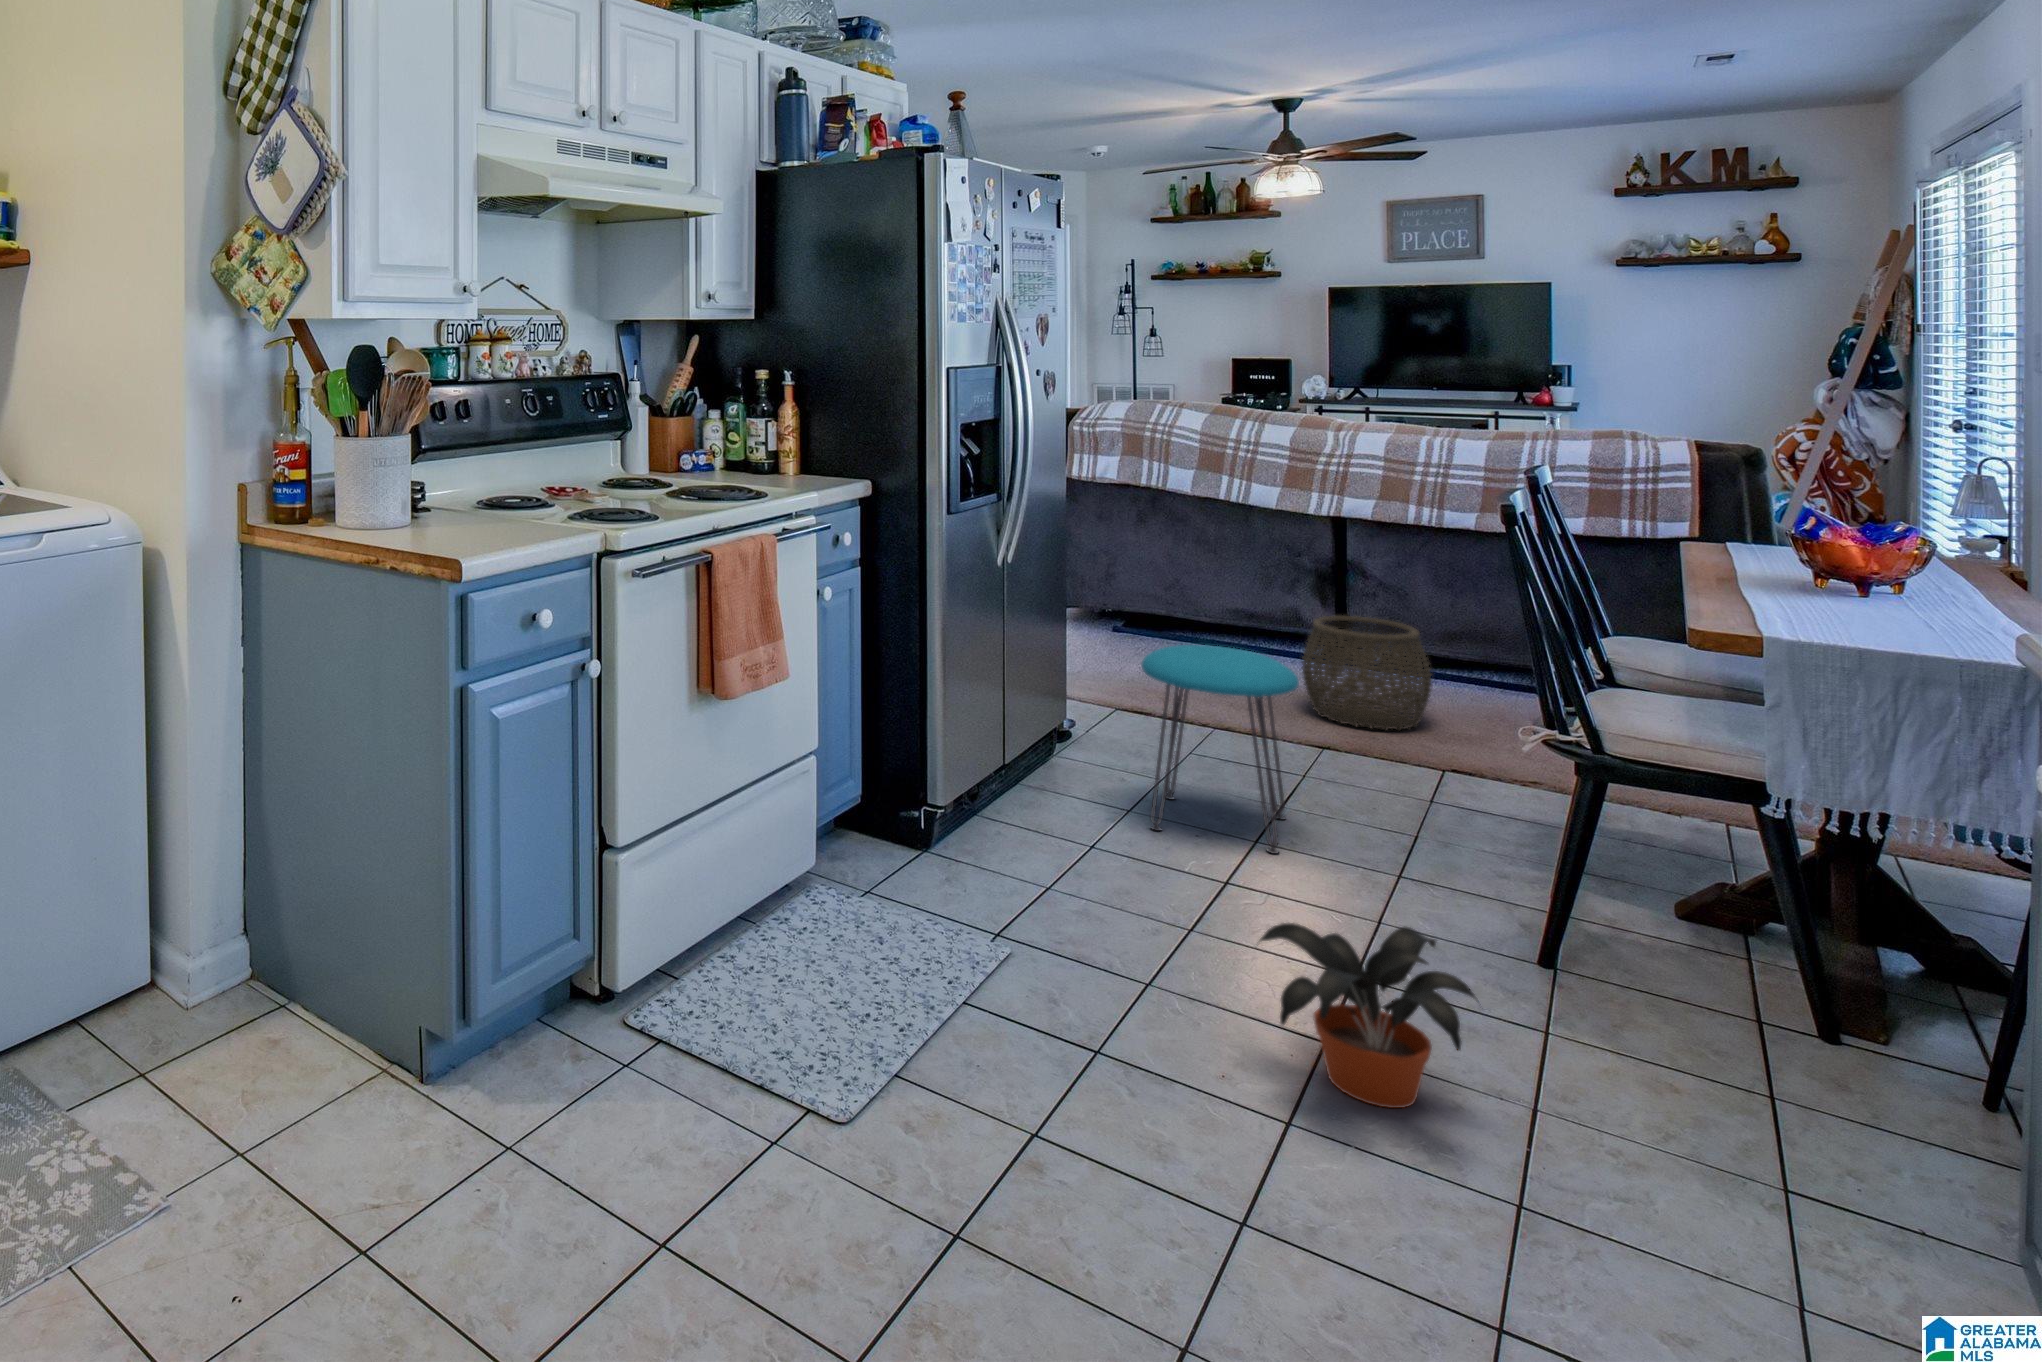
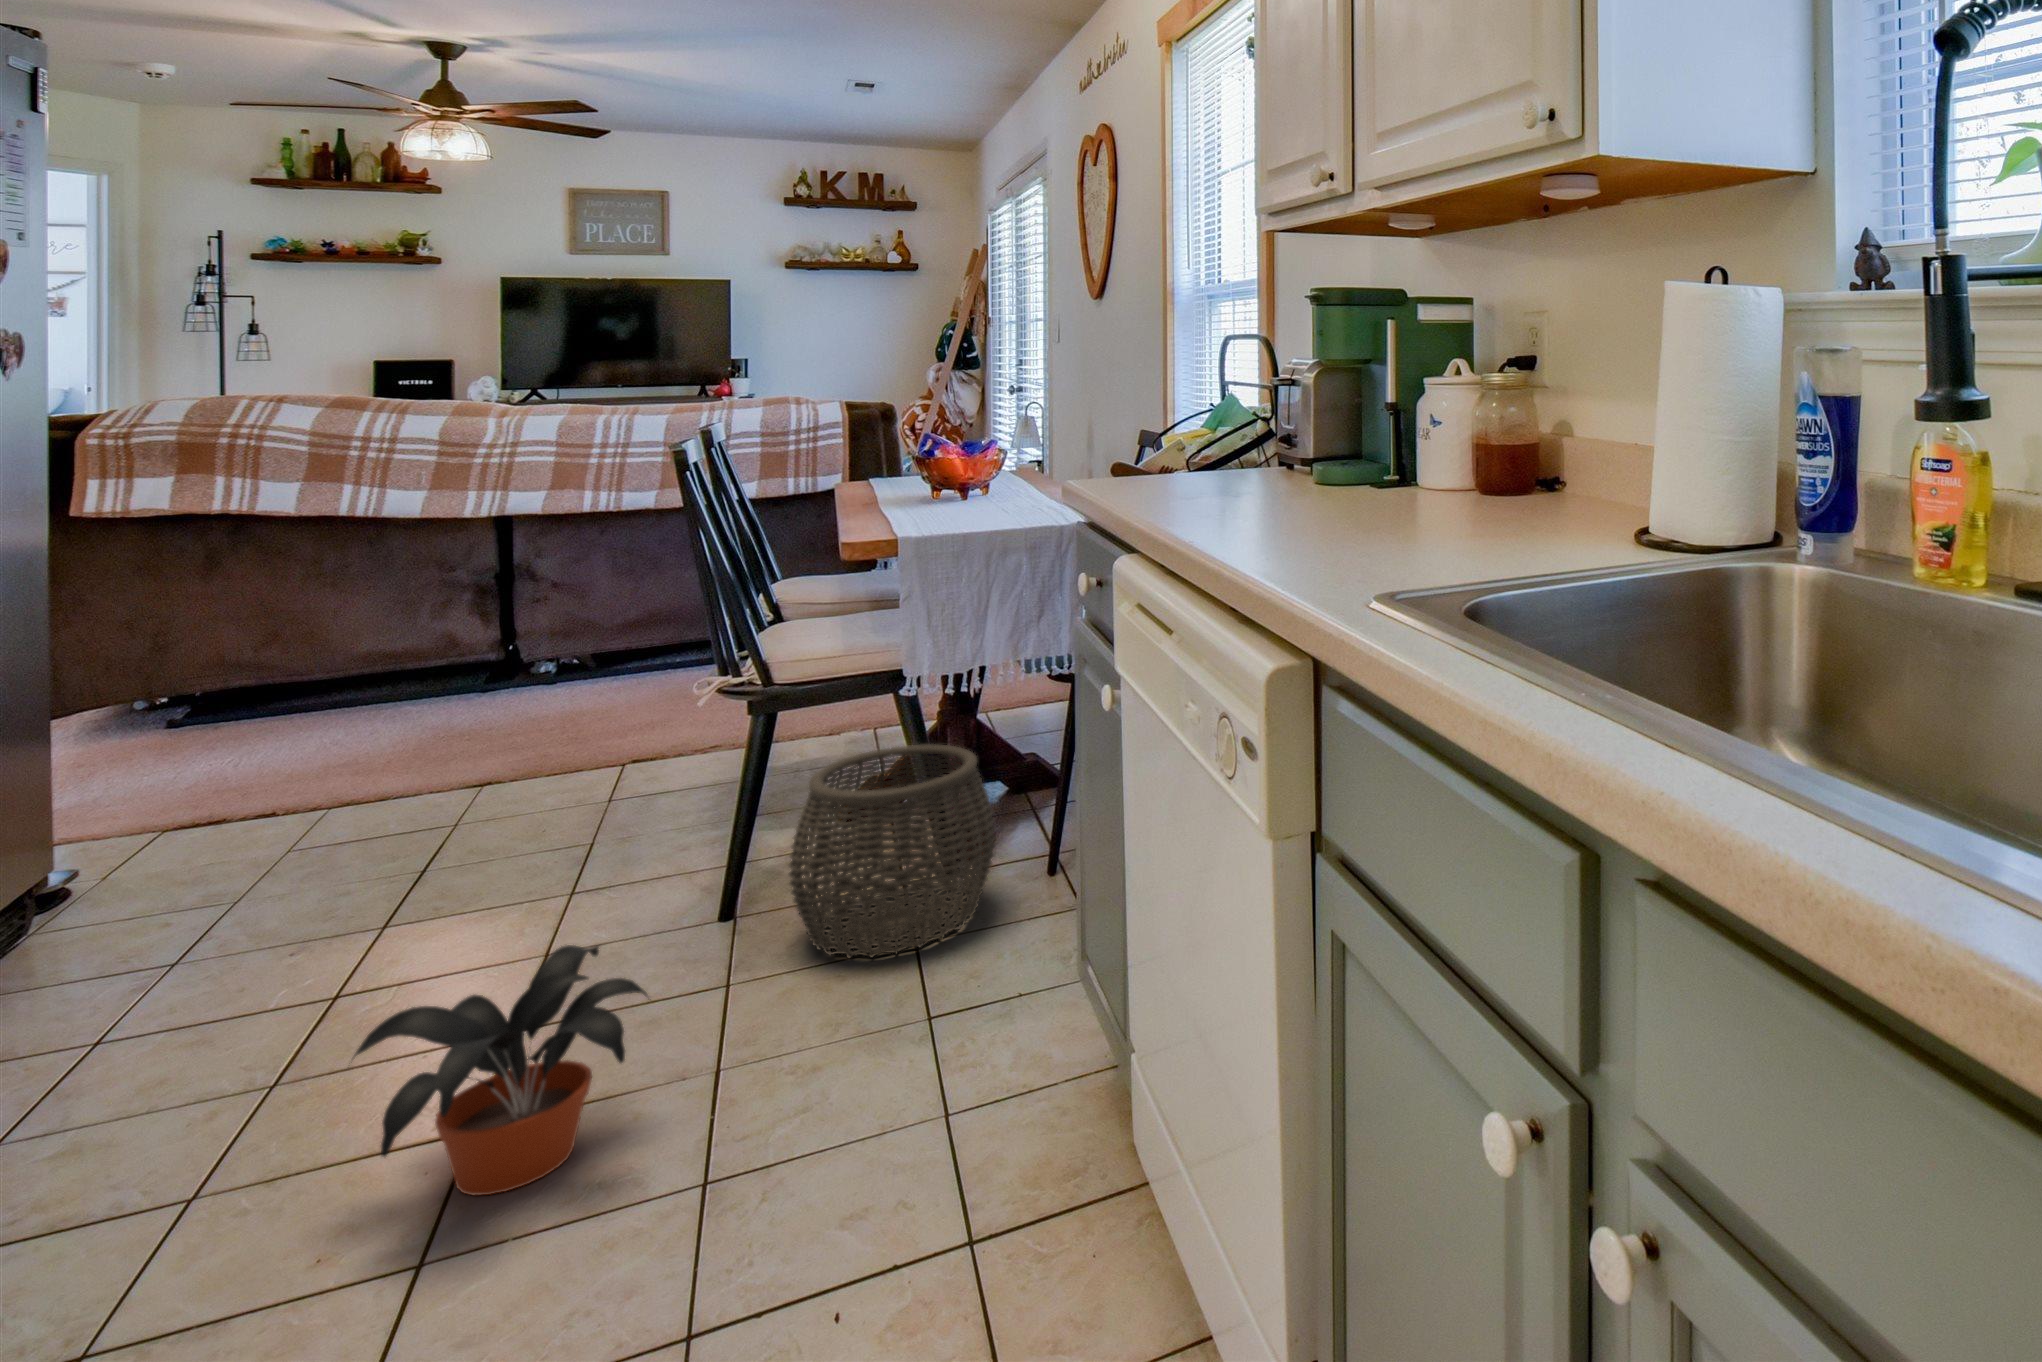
woven basket: present [1302,616,1432,730] -> present [789,744,996,958]
stool: present [1142,645,1299,854] -> none [180,685,437,976]

